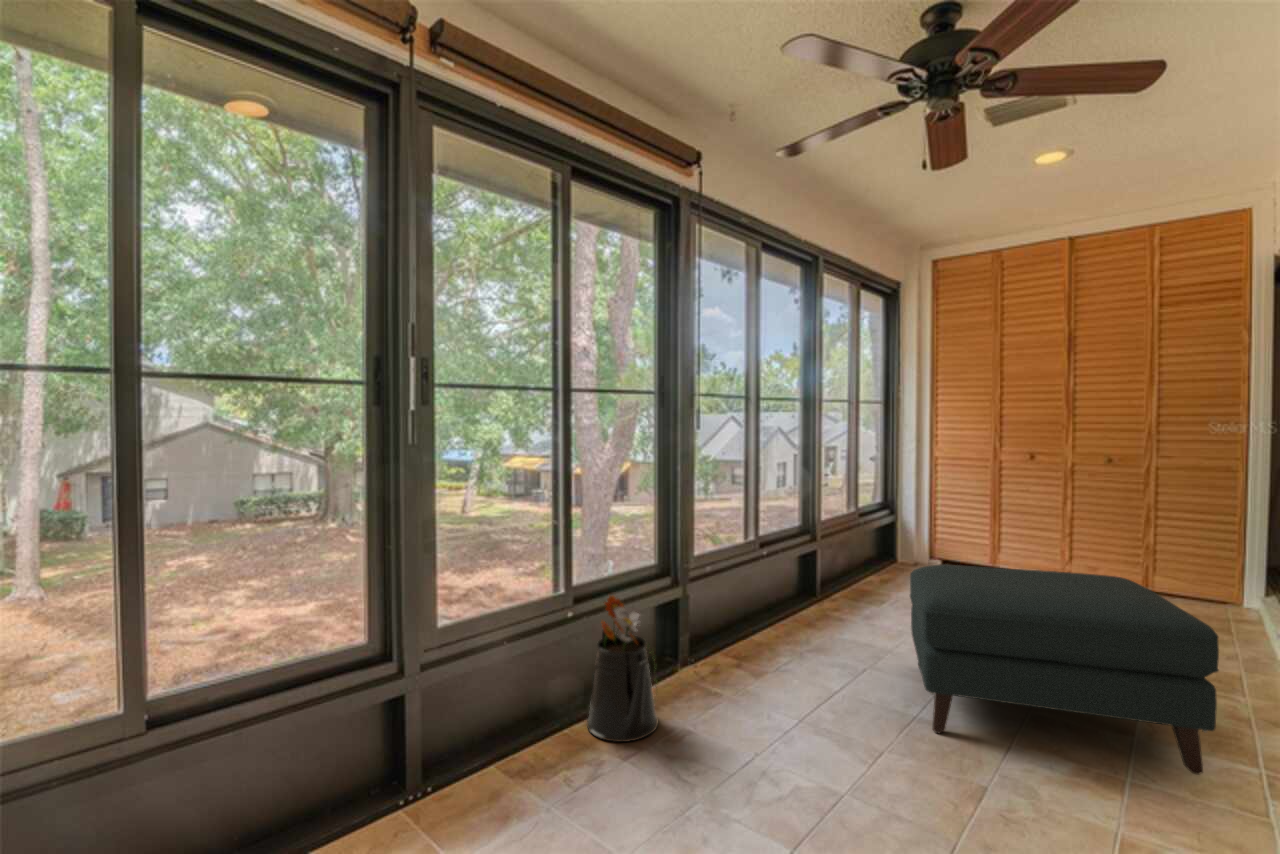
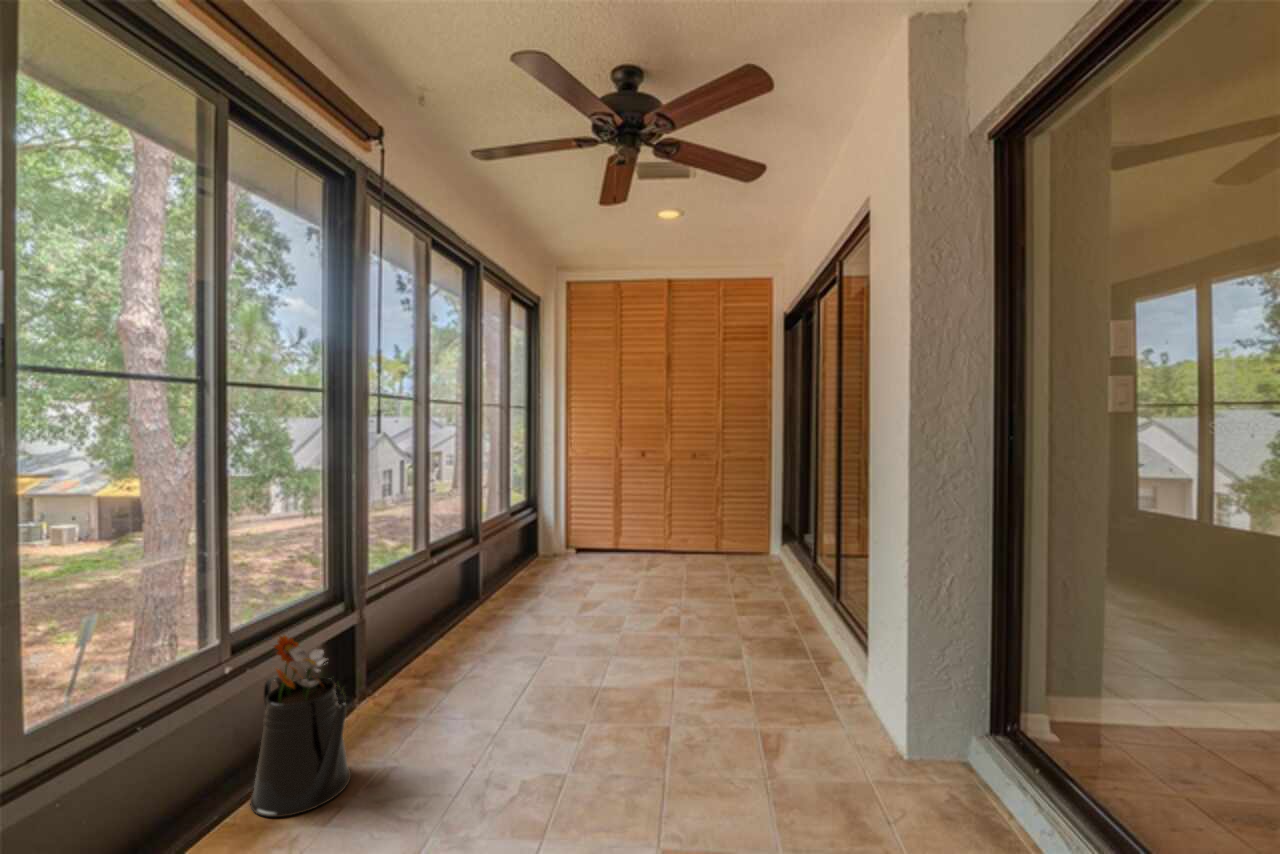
ottoman: present [910,564,1219,775] -> none [581,540,788,693]

